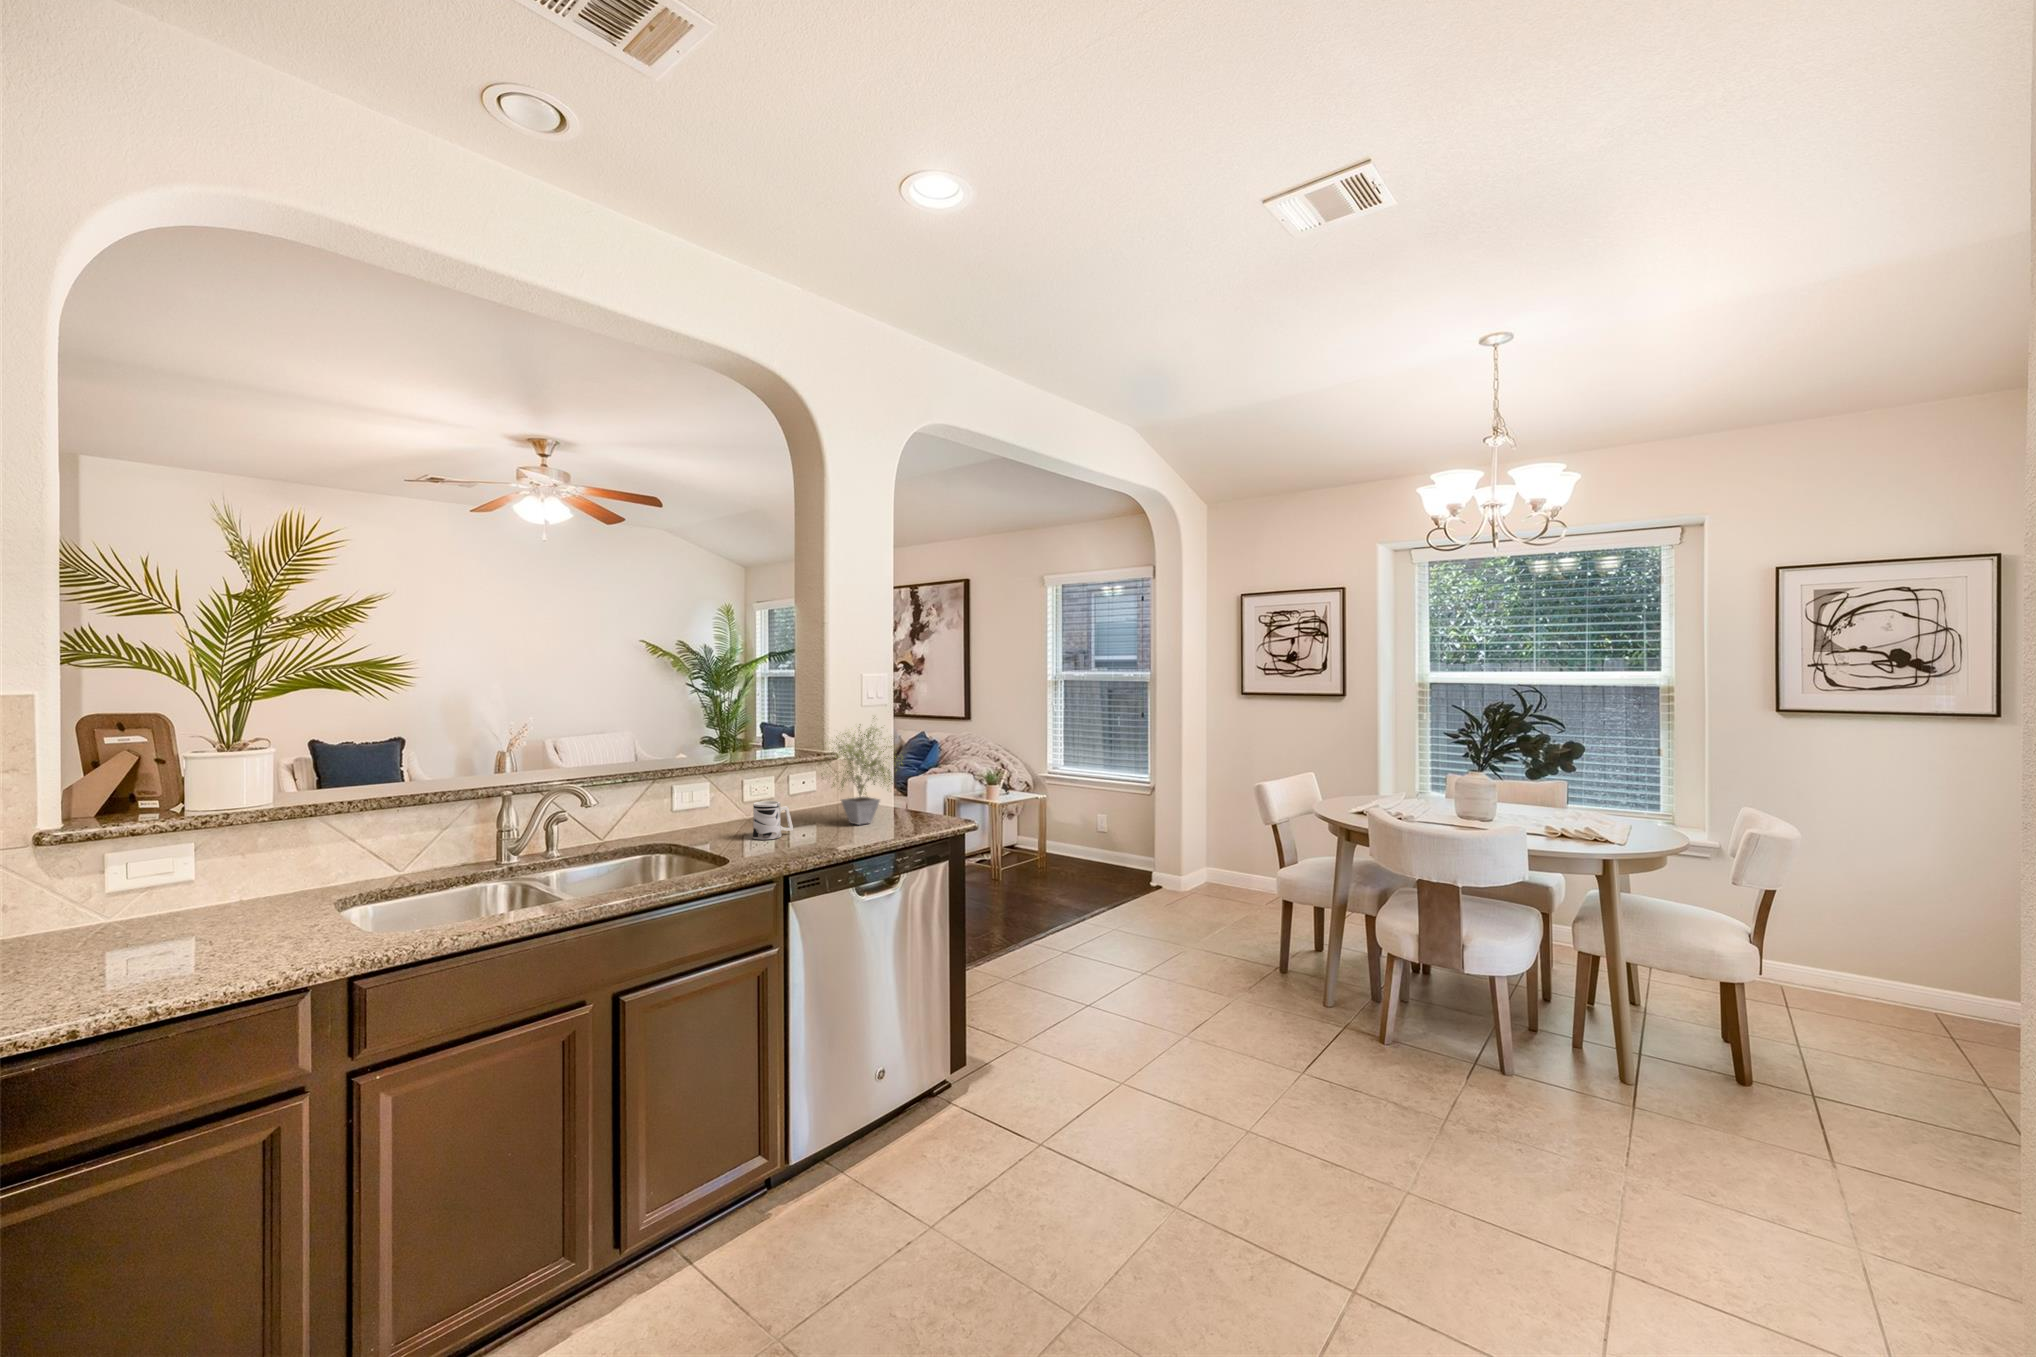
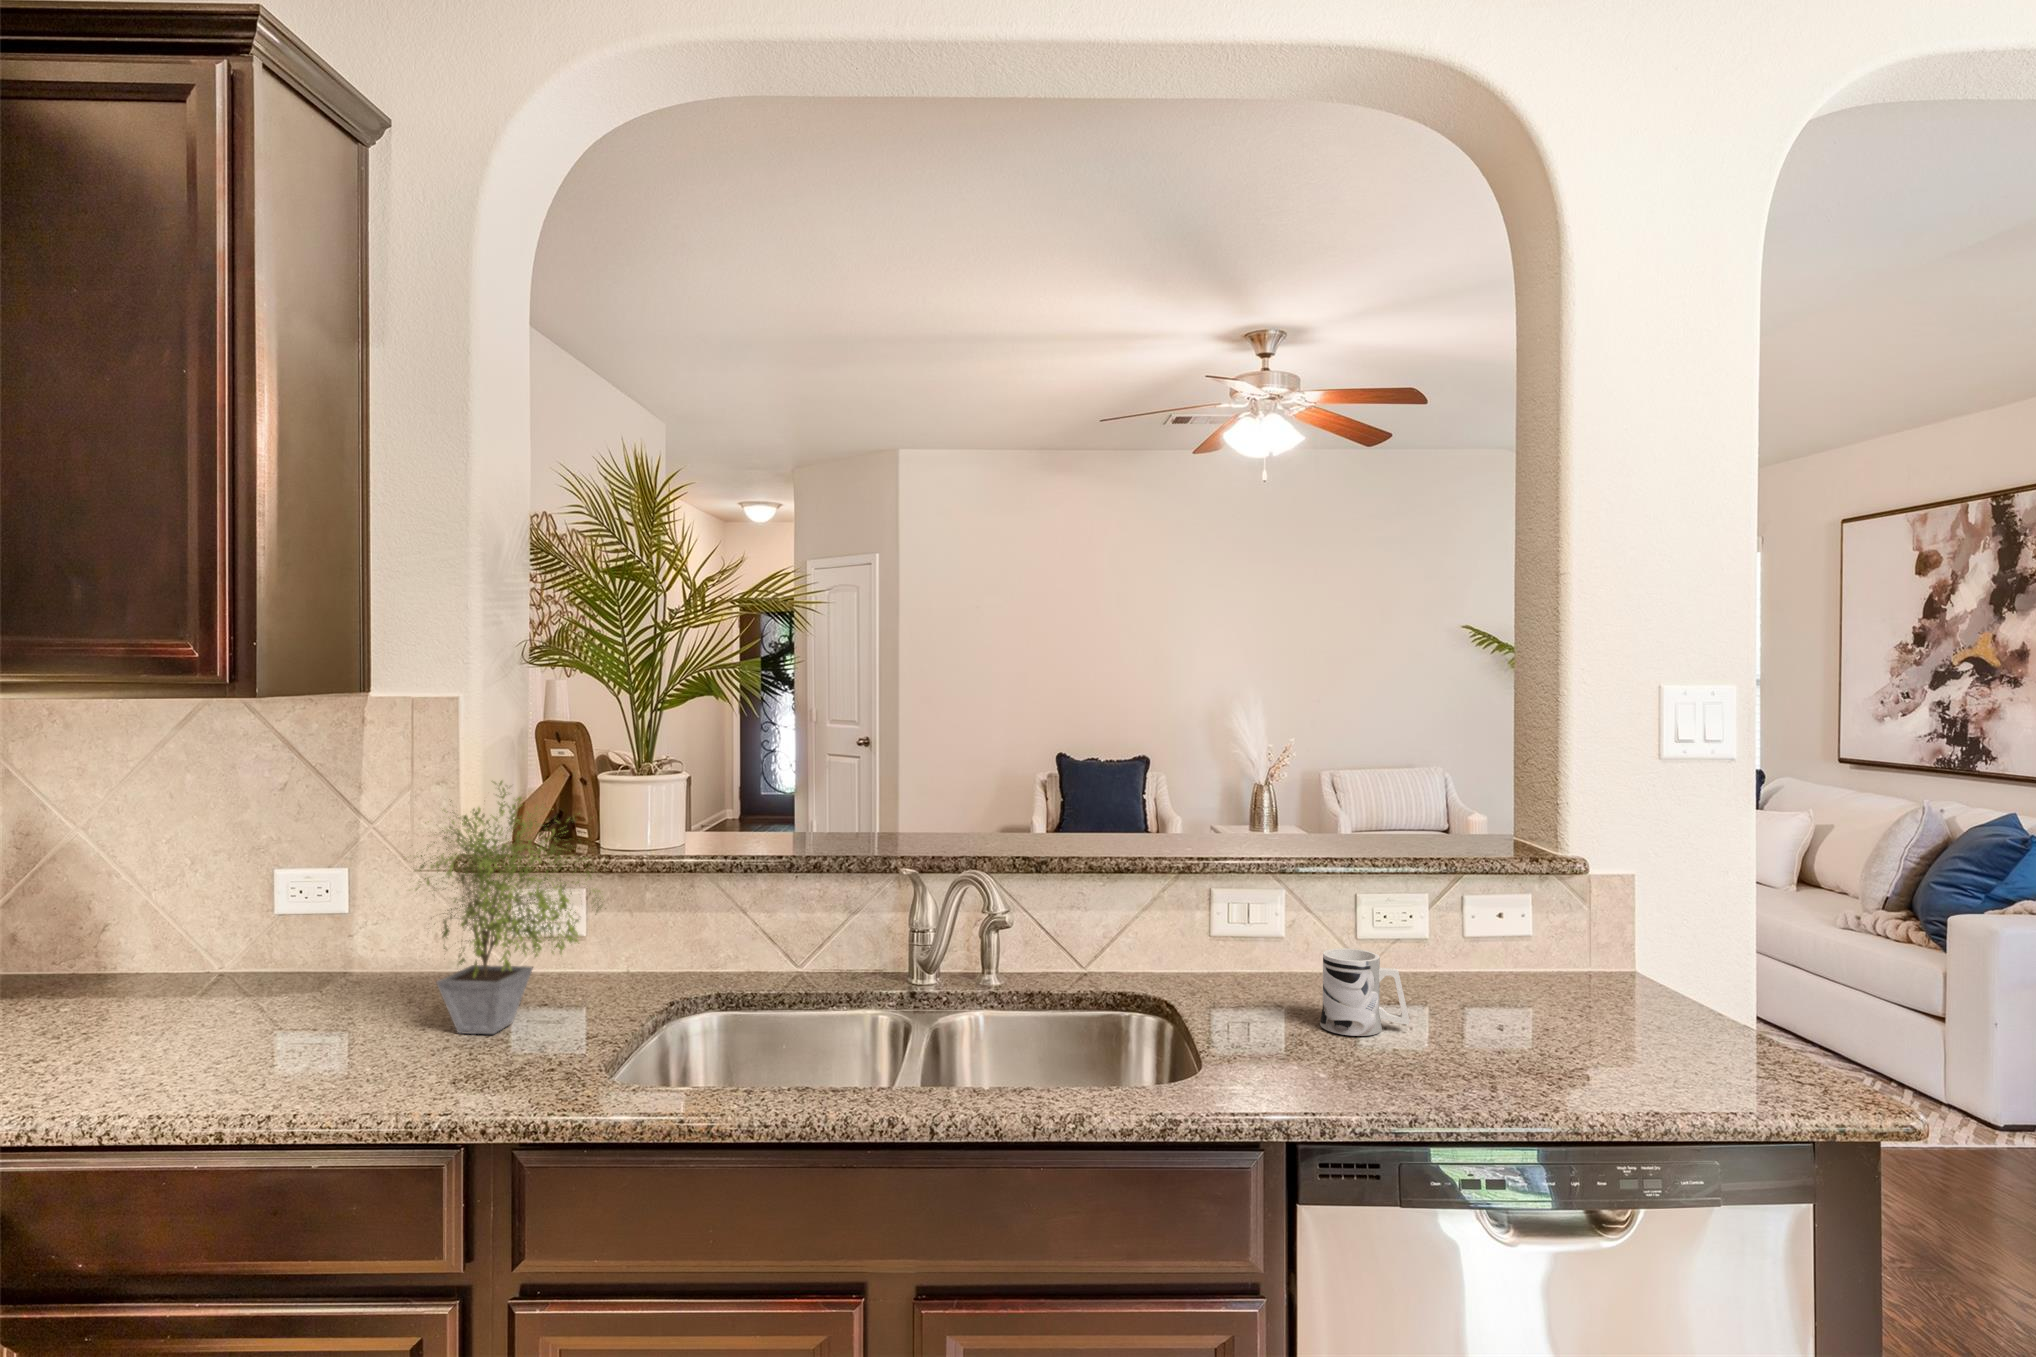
potted plant: present [825,718,902,825] -> present [414,781,602,1034]

